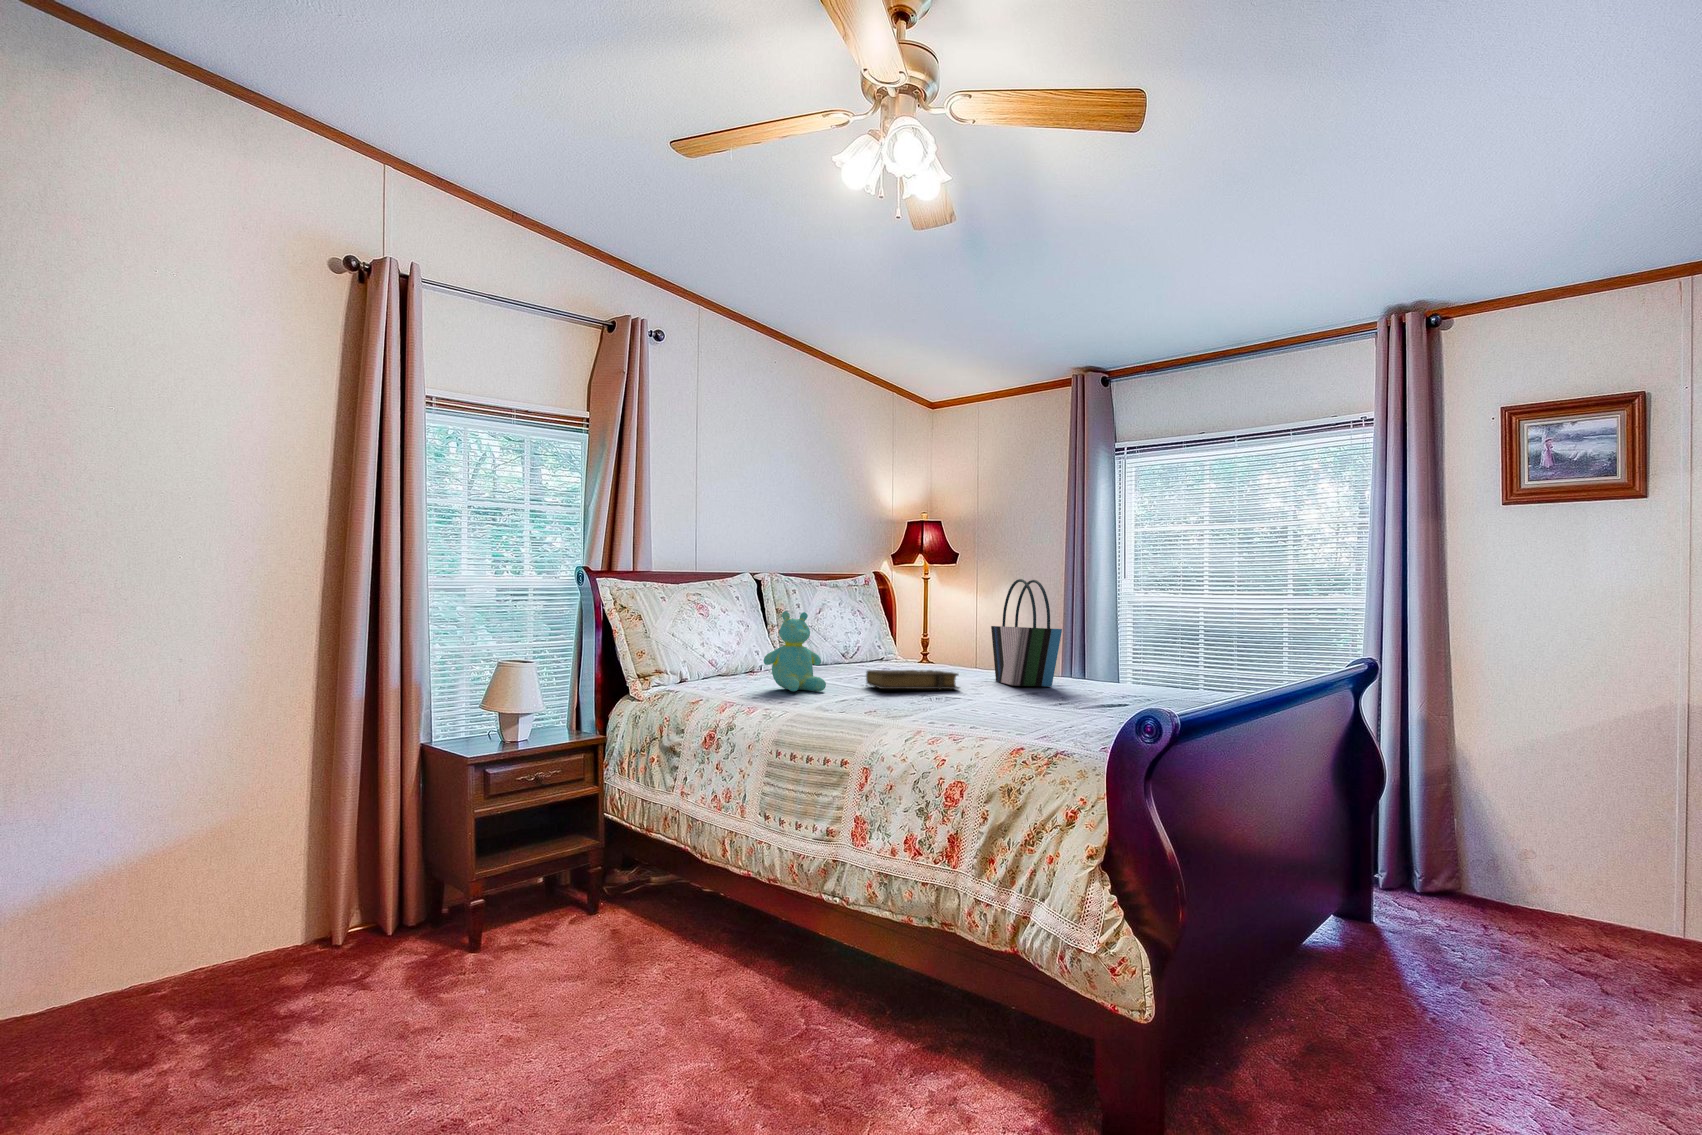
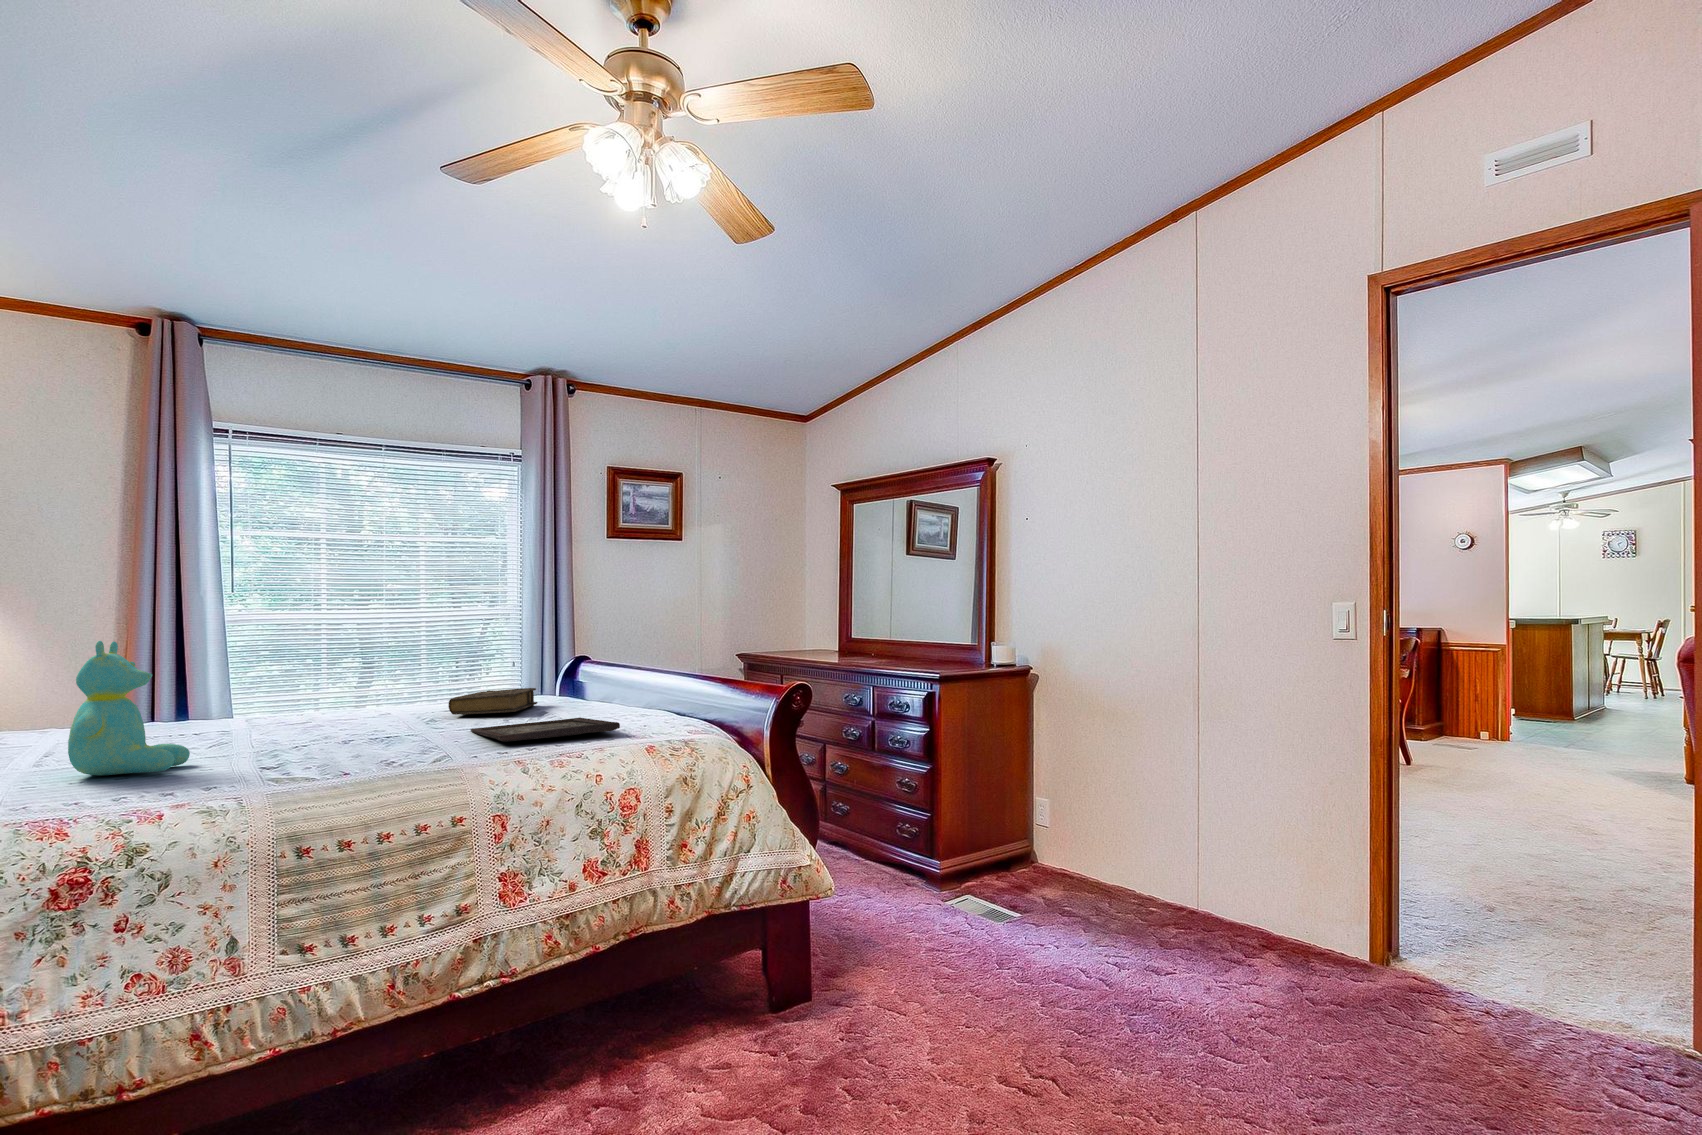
tote bag: present [991,579,1062,687] -> none [264,589,411,721]
book: present [866,670,959,689] -> present [449,688,537,715]
tray: none [927,706,1087,728] -> present [471,718,620,742]

